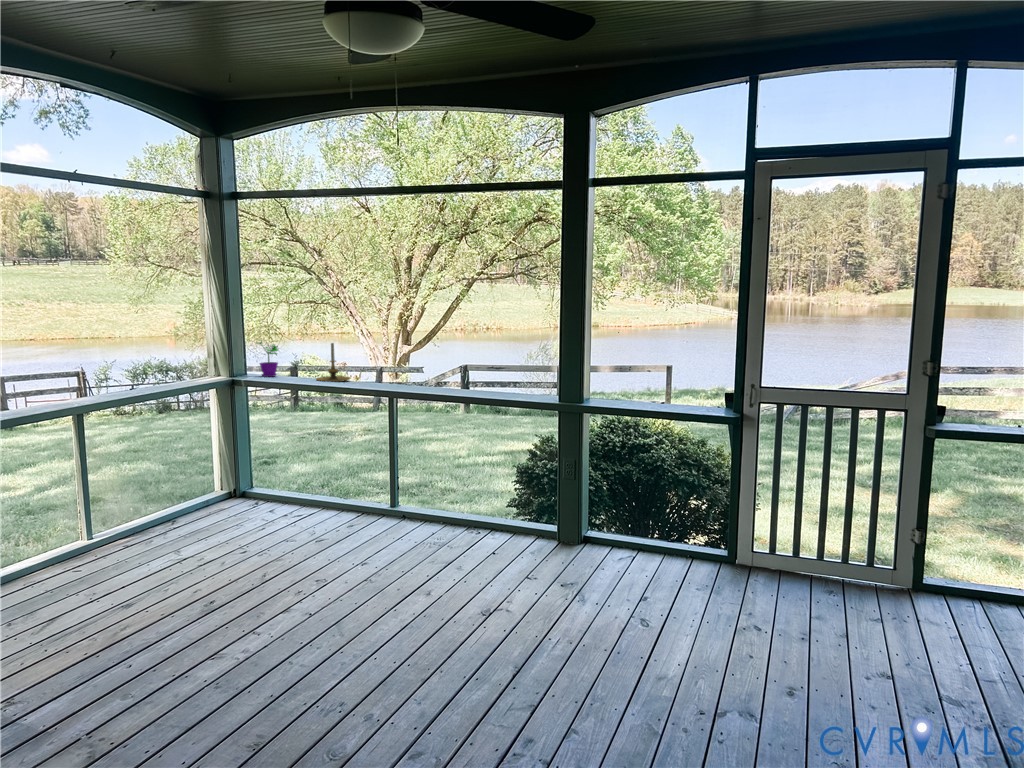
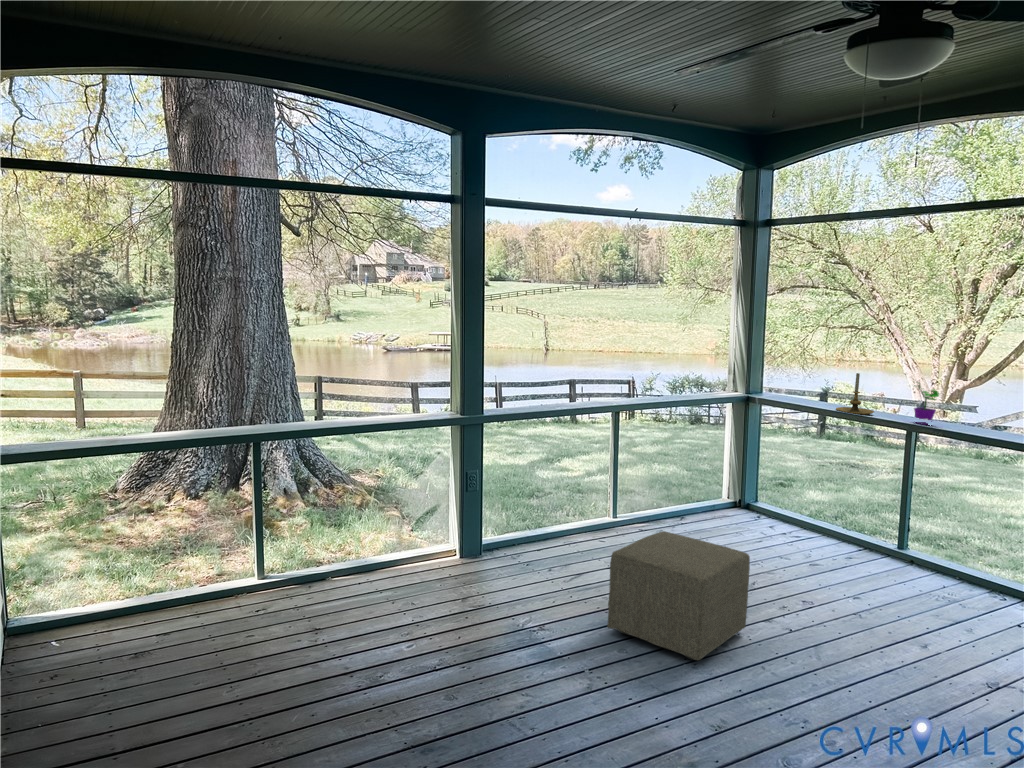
flower pot: present [258,340,278,377] -> present [914,385,939,425]
ottoman: none [74,548,264,697] -> present [607,531,750,660]

